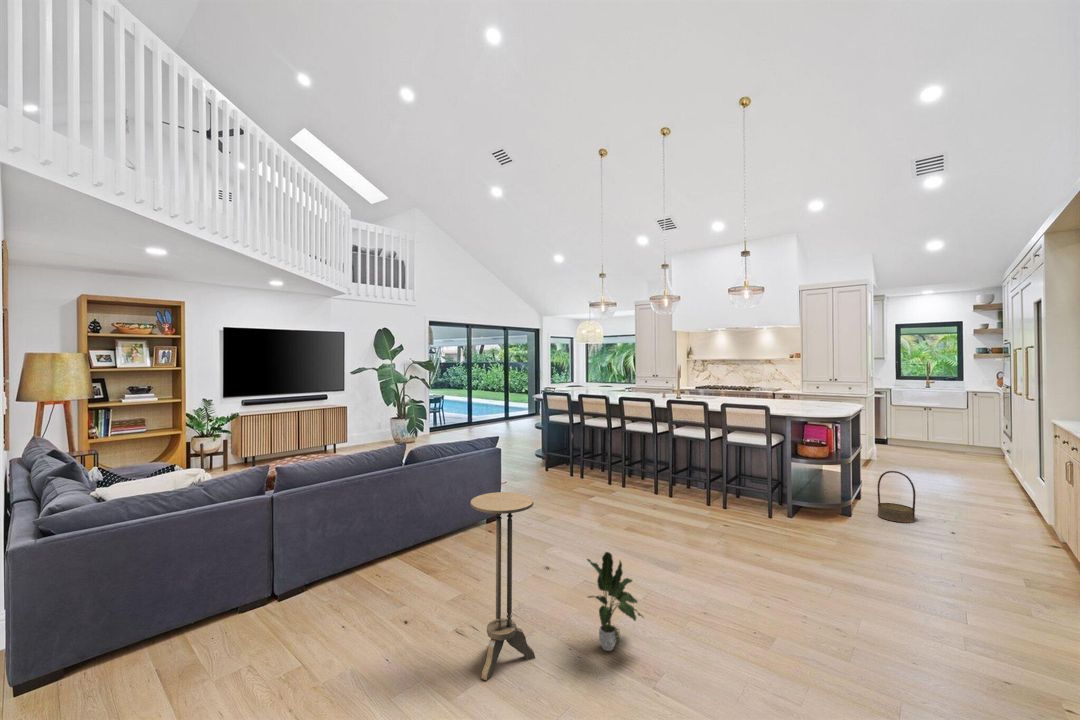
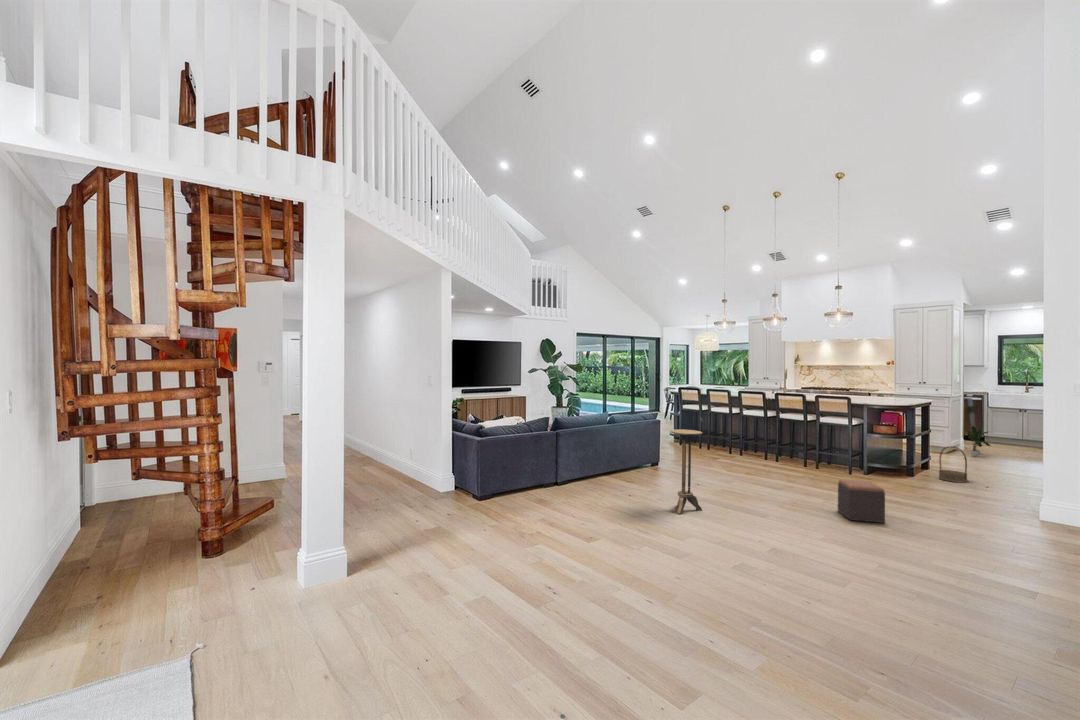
potted plant: present [587,552,643,651] -> present [965,426,991,457]
footstool: none [774,567,860,656] -> present [838,480,885,523]

